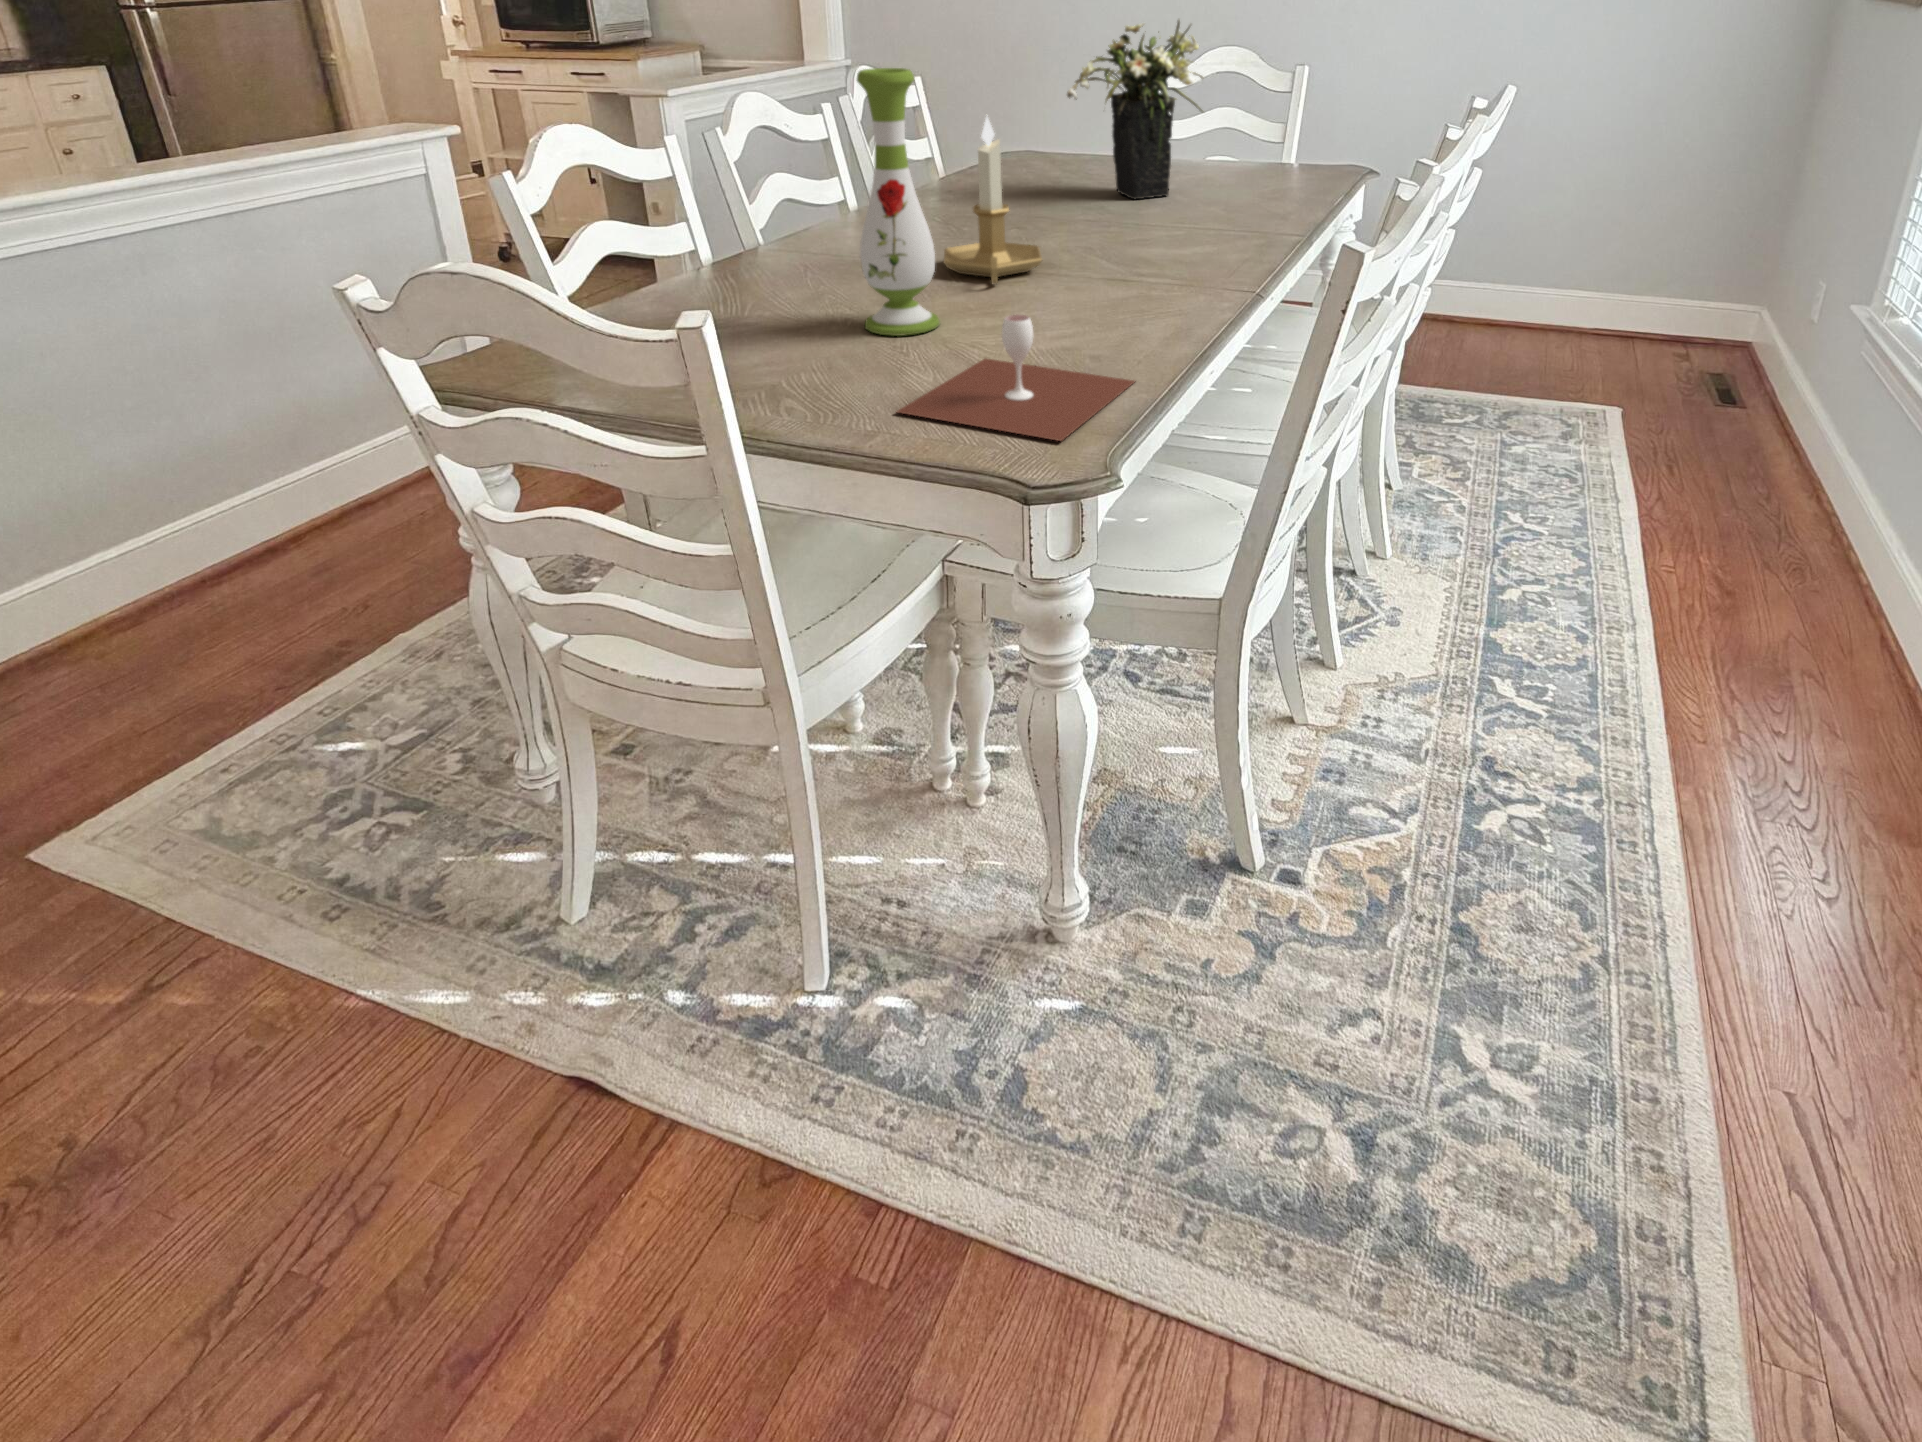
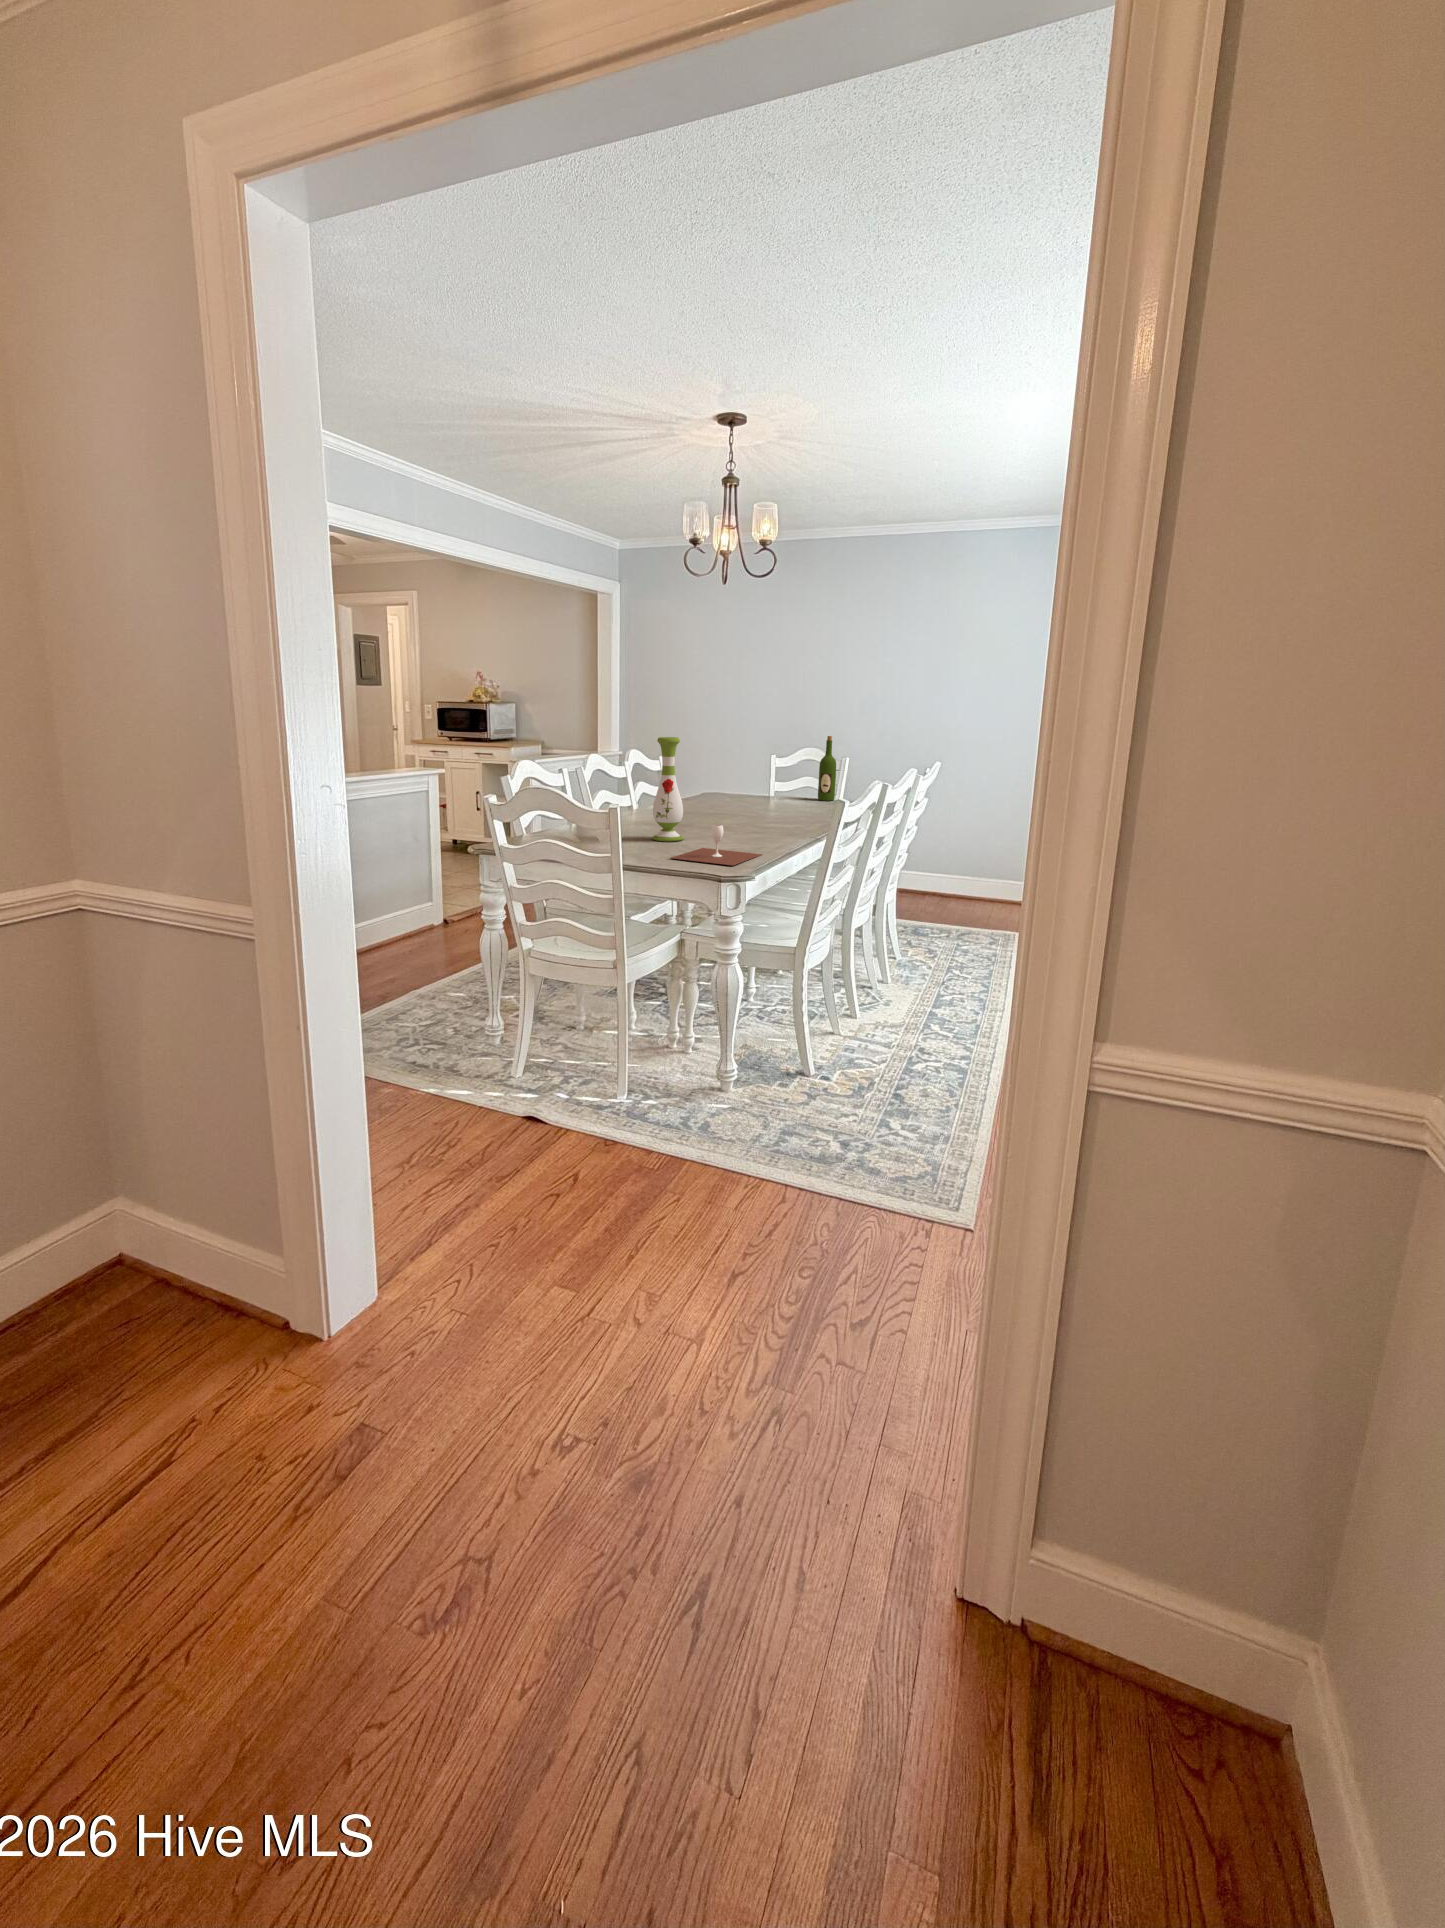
flower arrangement: present [1067,20,1204,199] -> none [738,727,802,807]
wine bottle: none [1234,33,1273,174] -> present [818,736,836,801]
candlestick: present [944,117,1042,284] -> none [683,760,726,830]

